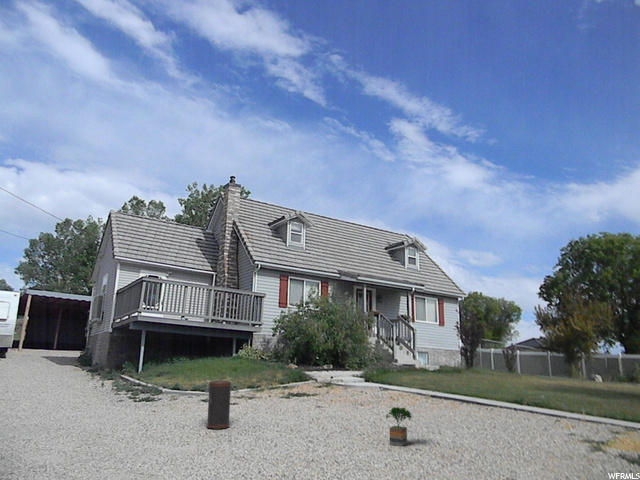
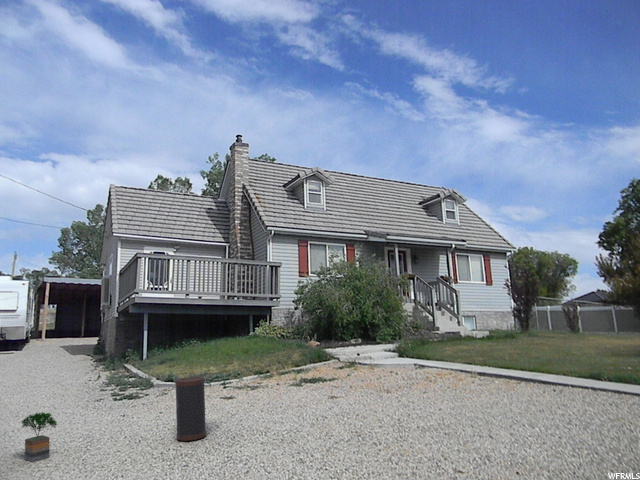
potted tree: present [386,407,412,446] -> present [22,413,57,462]

